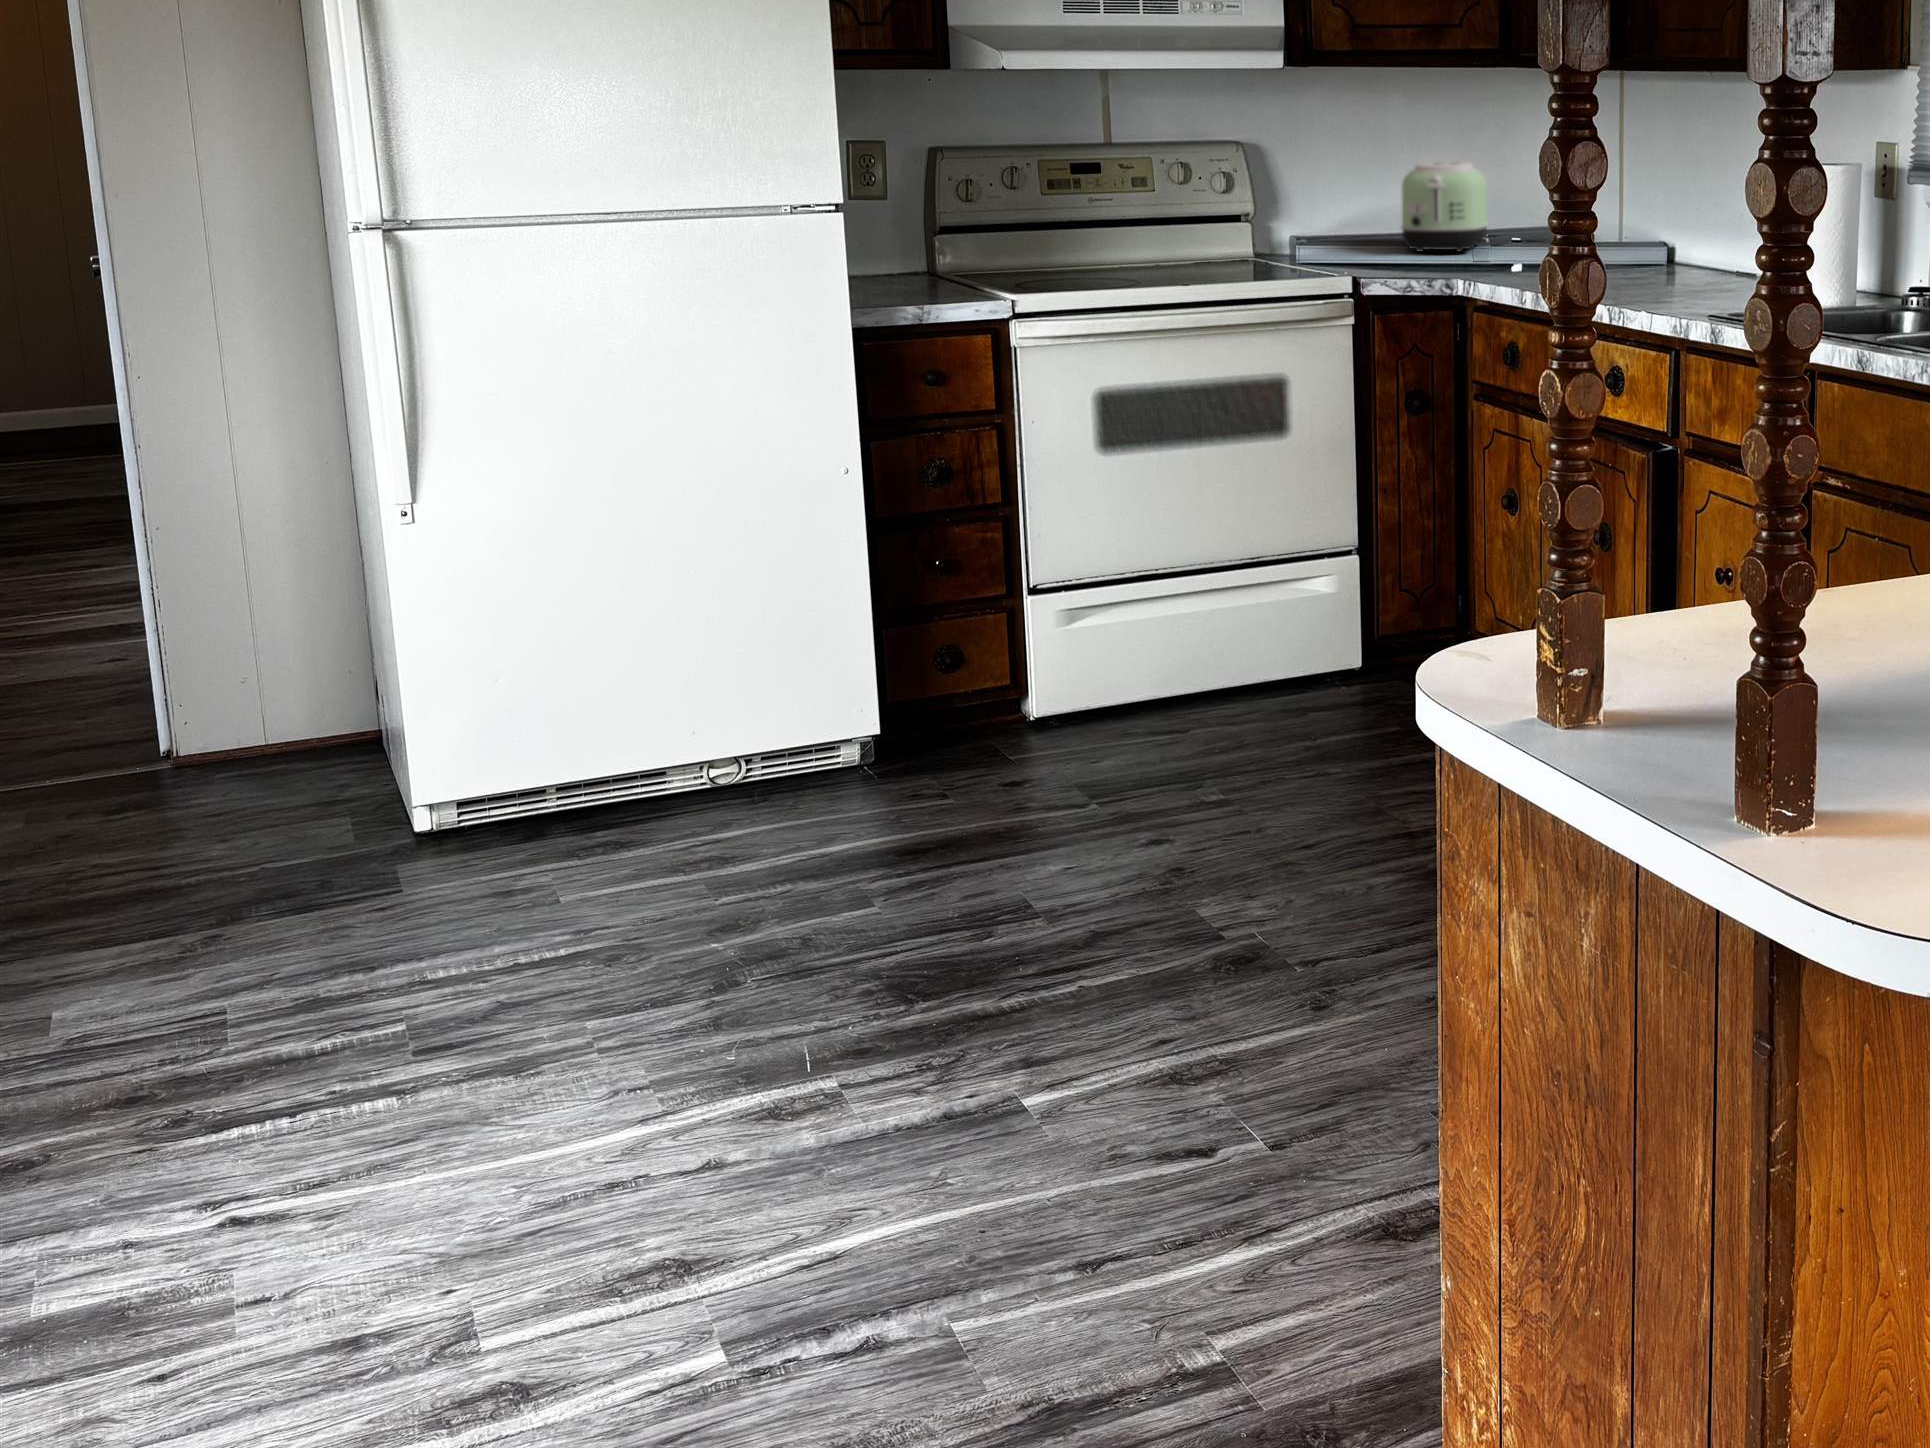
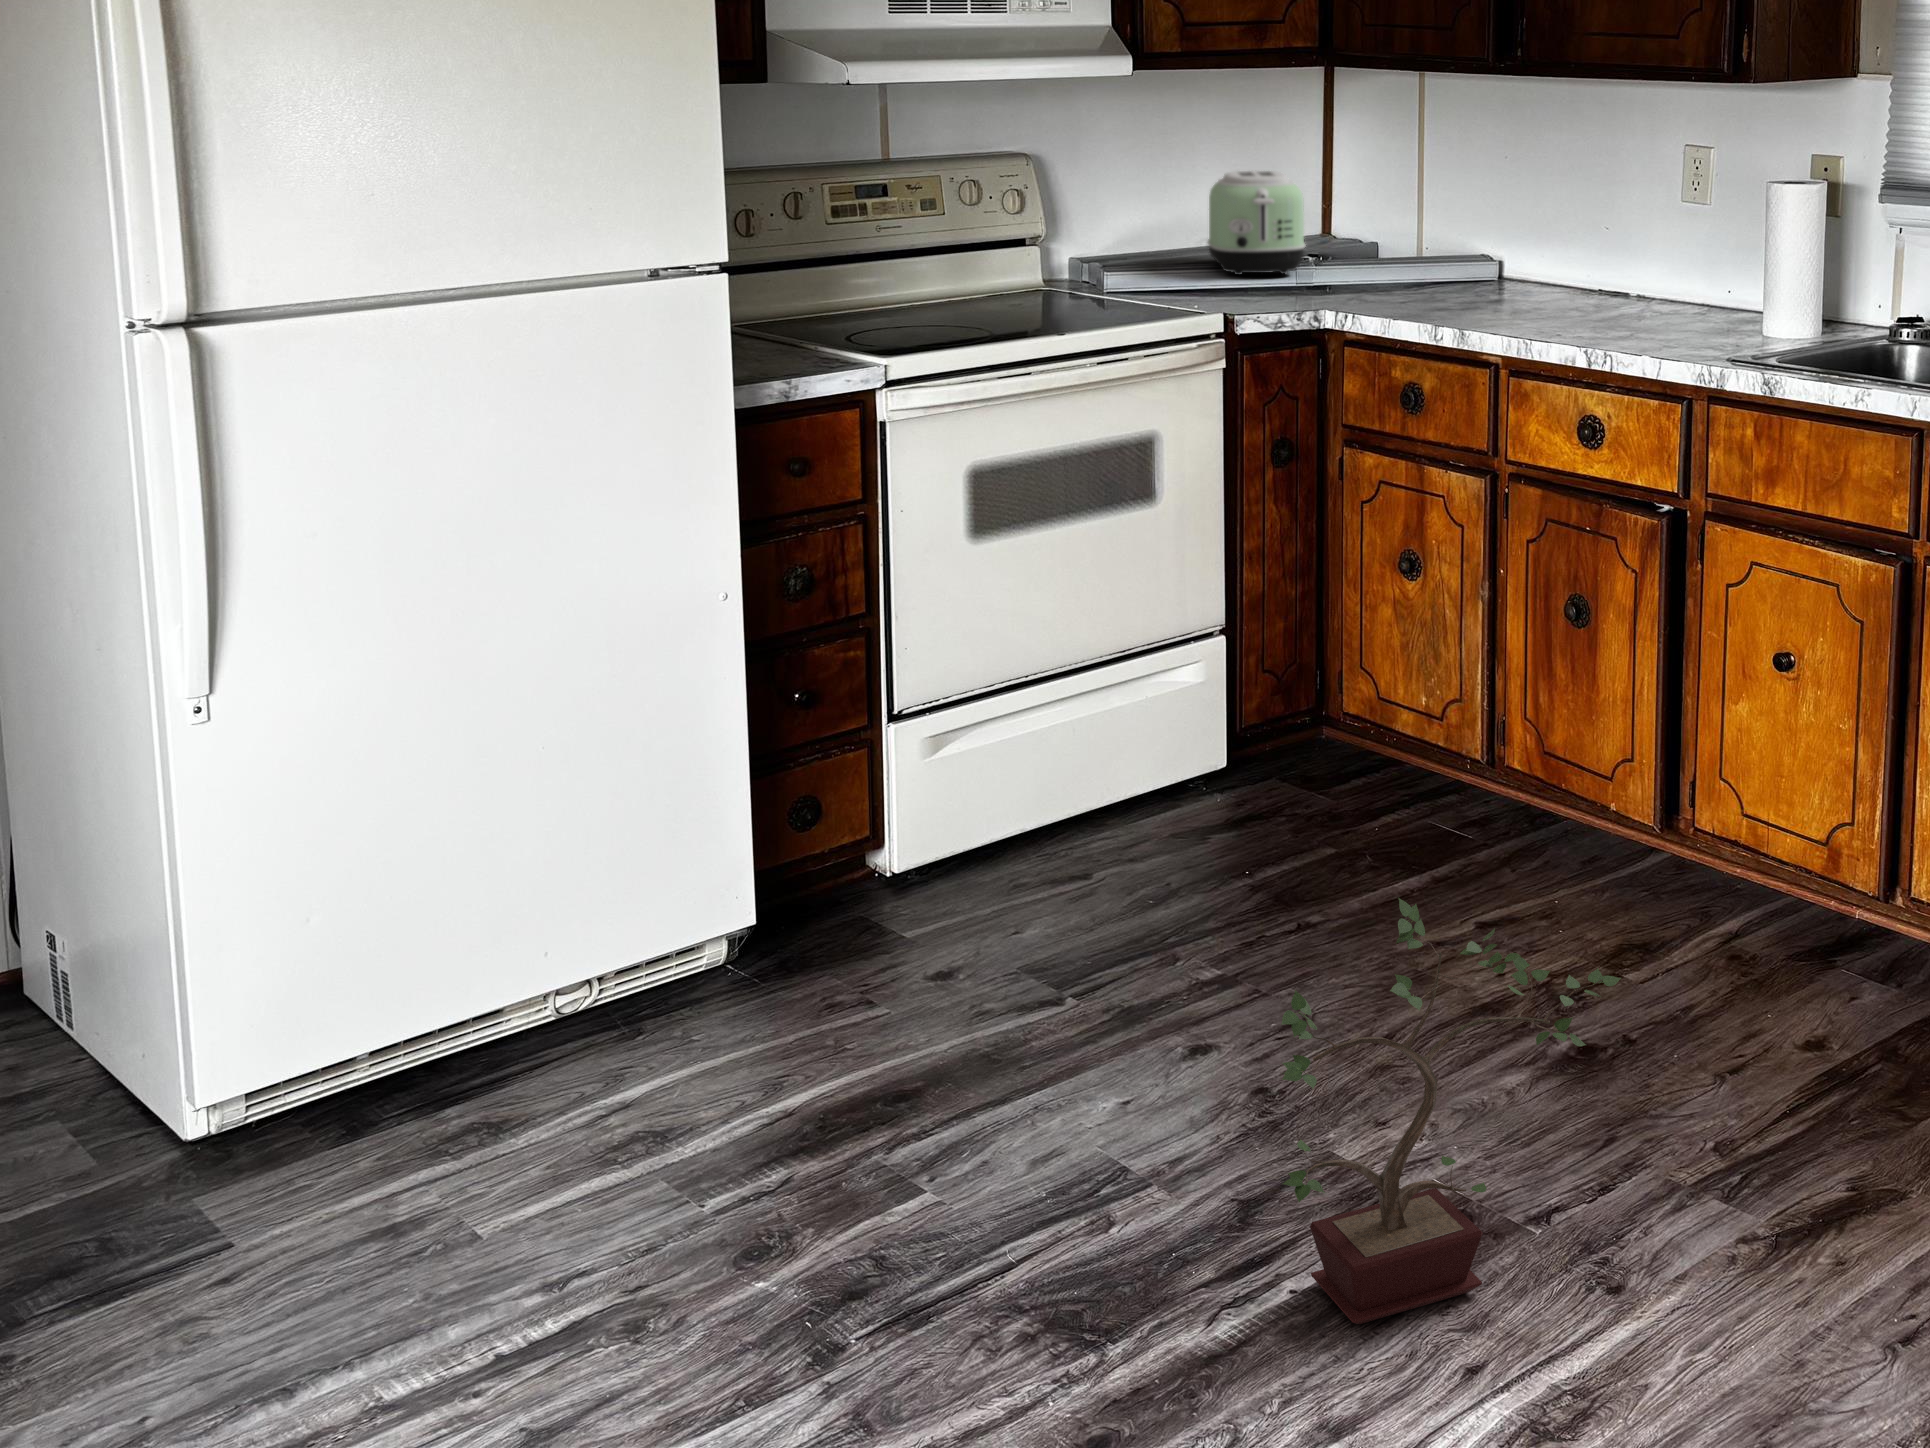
potted plant: none [1029,685,1327,1007] -> present [1281,898,1621,1324]

